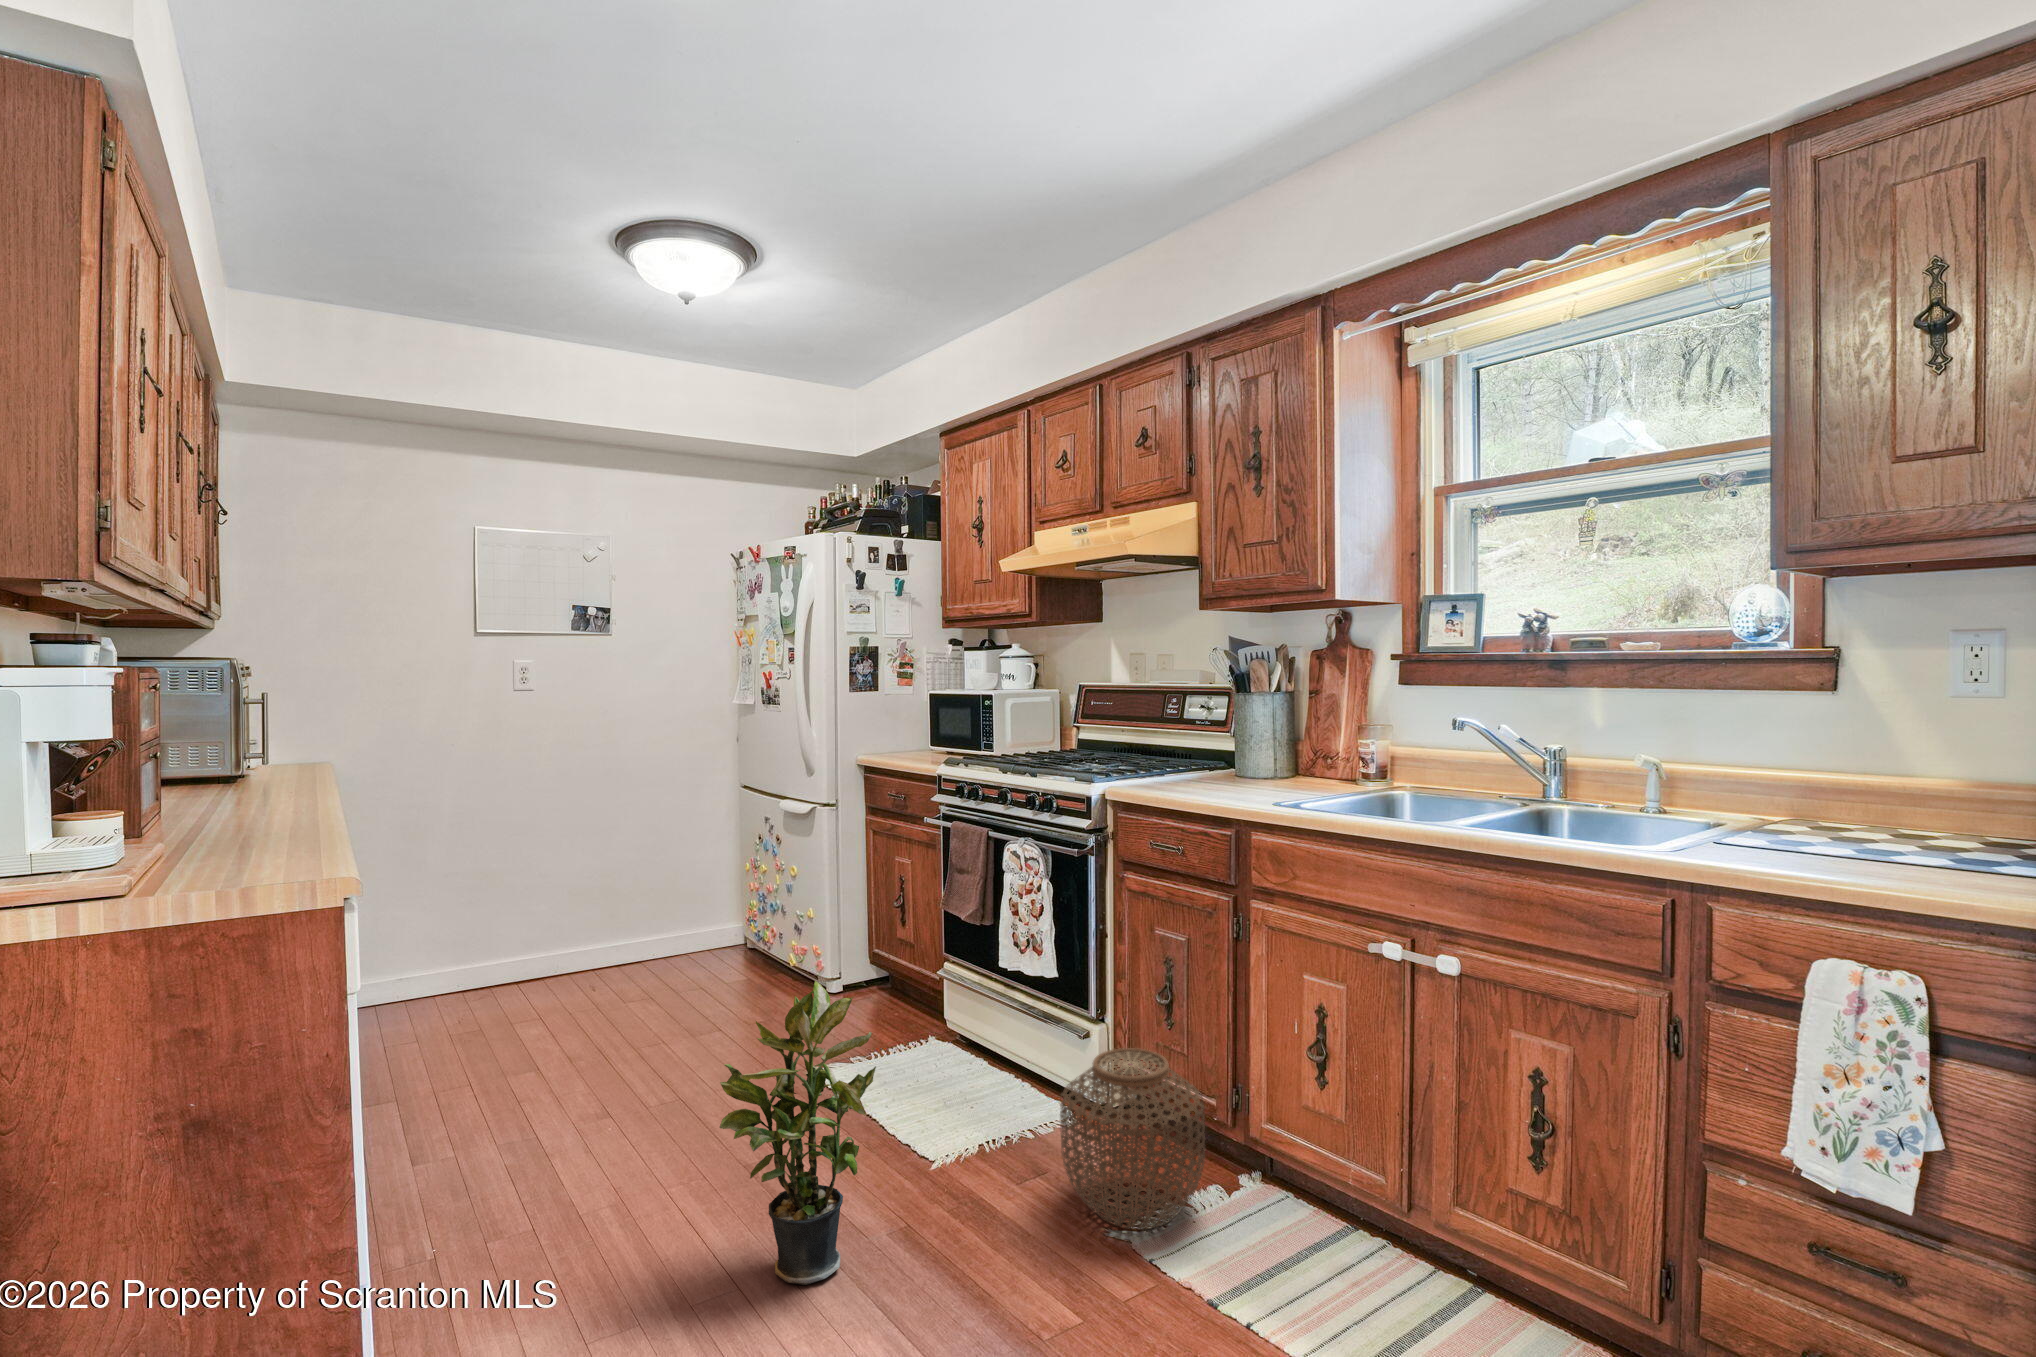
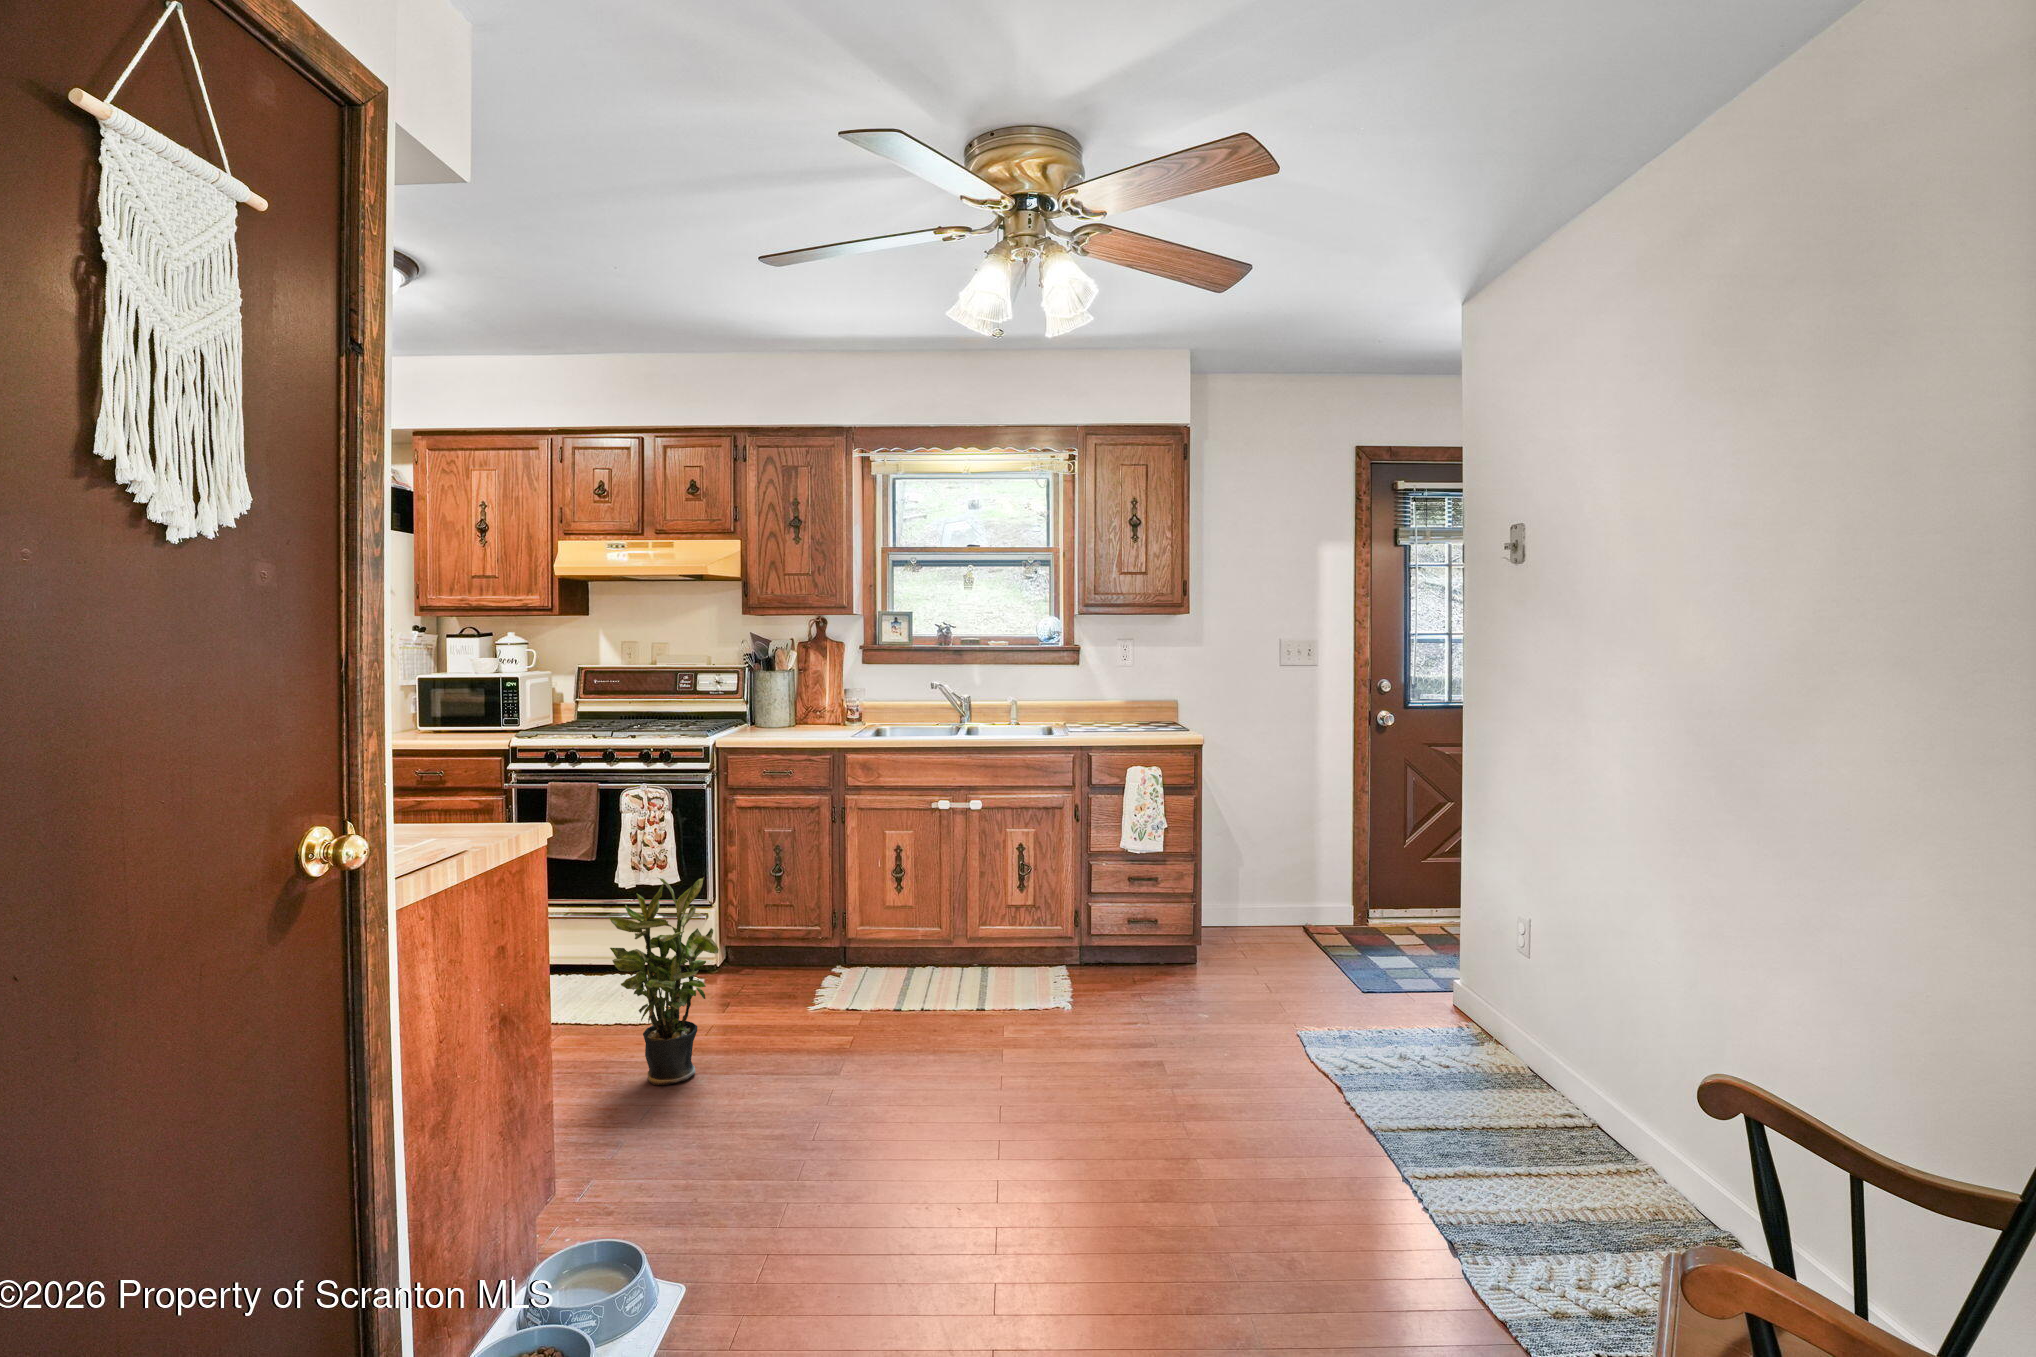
woven basket: present [1060,1048,1205,1229] -> none [758,897,850,1003]

